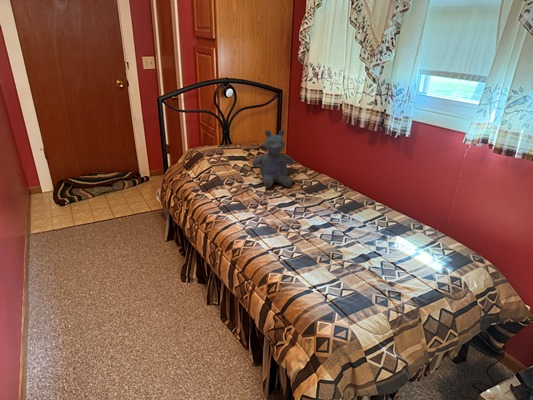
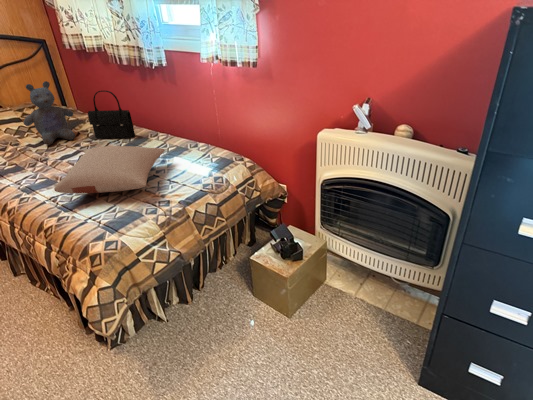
handbag: none [310,149,353,200] -> present [88,90,135,138]
pillow: none [285,208,393,270] -> present [54,146,165,193]

